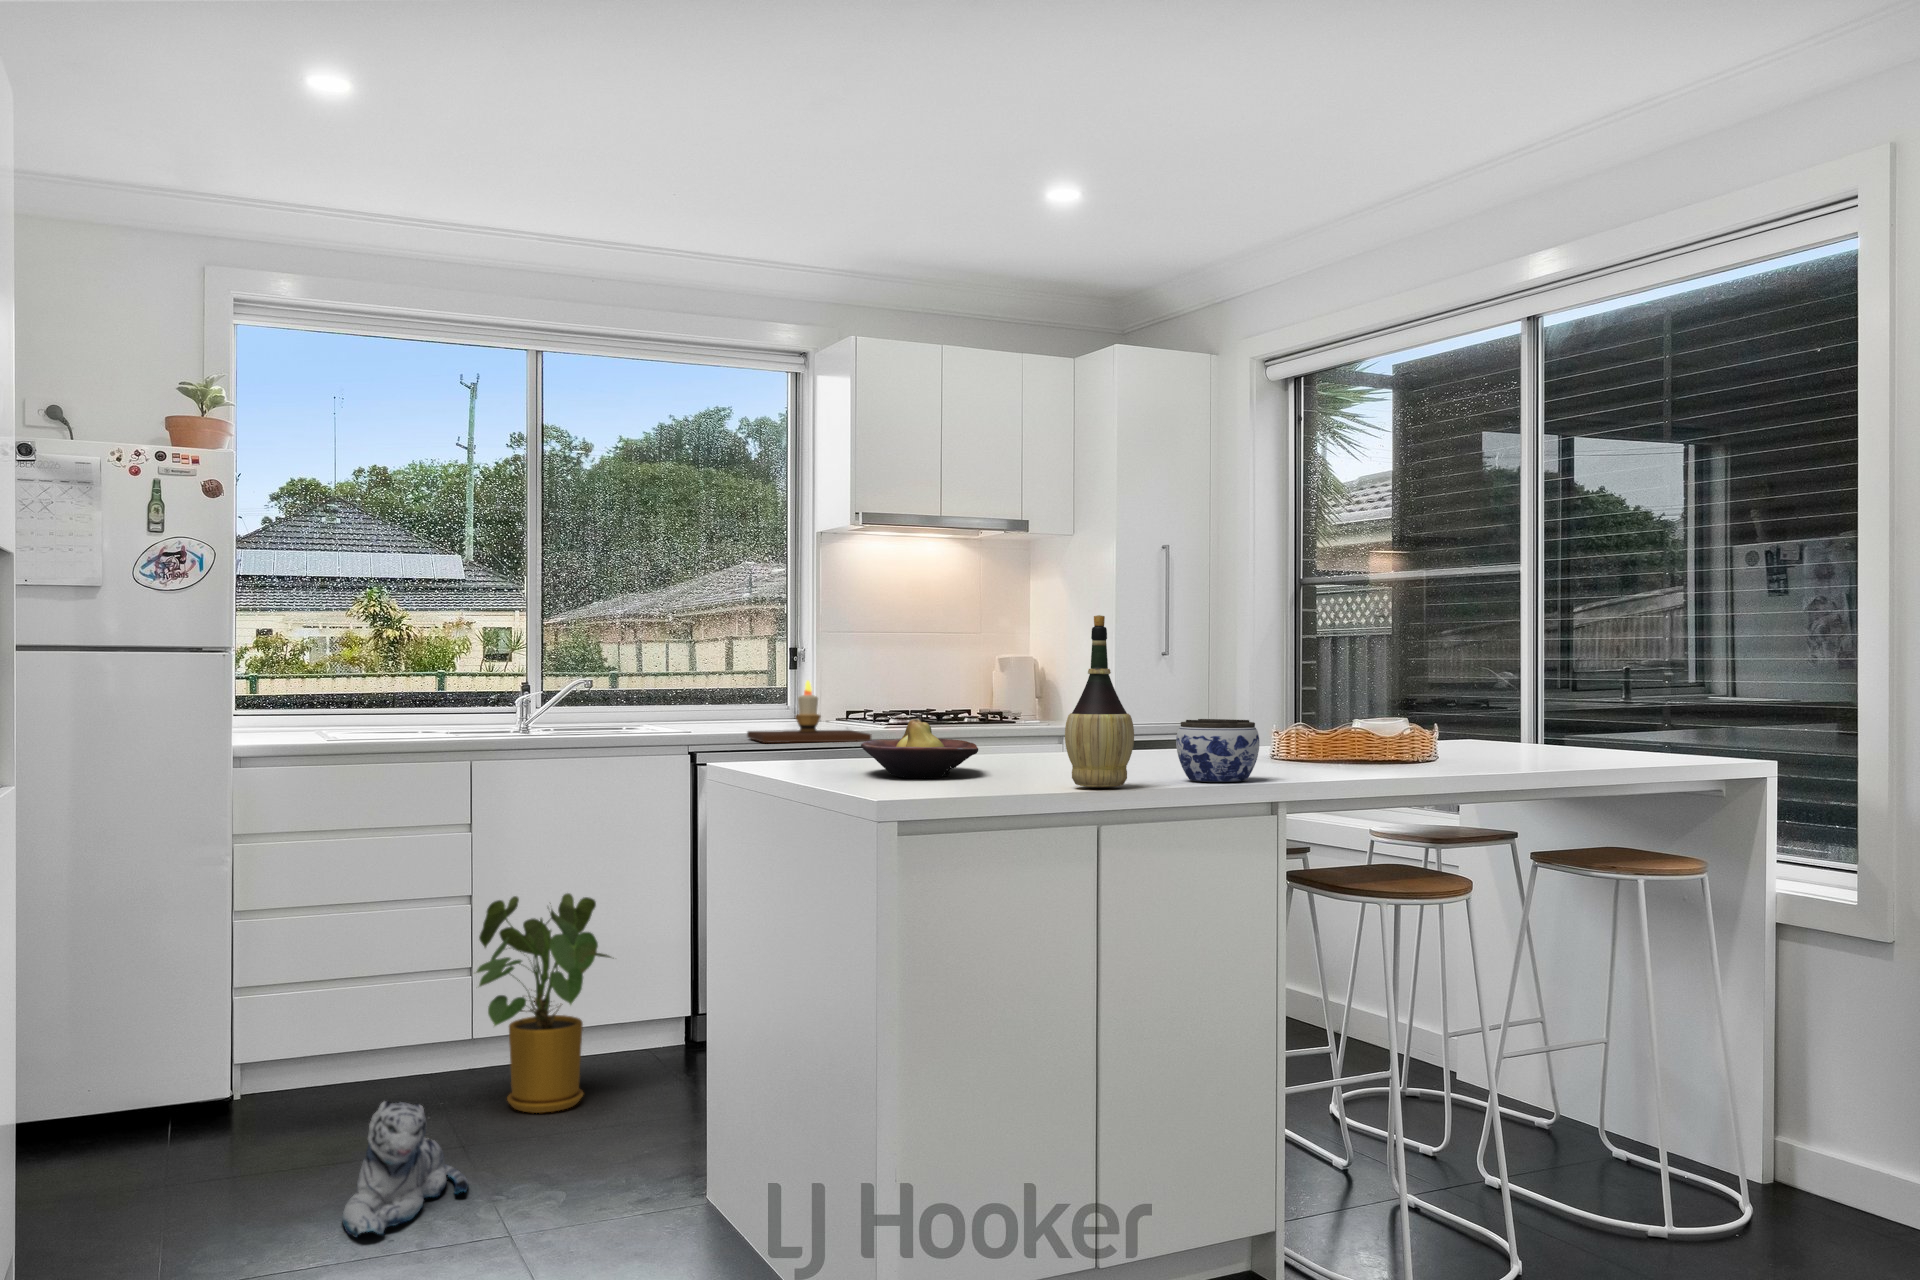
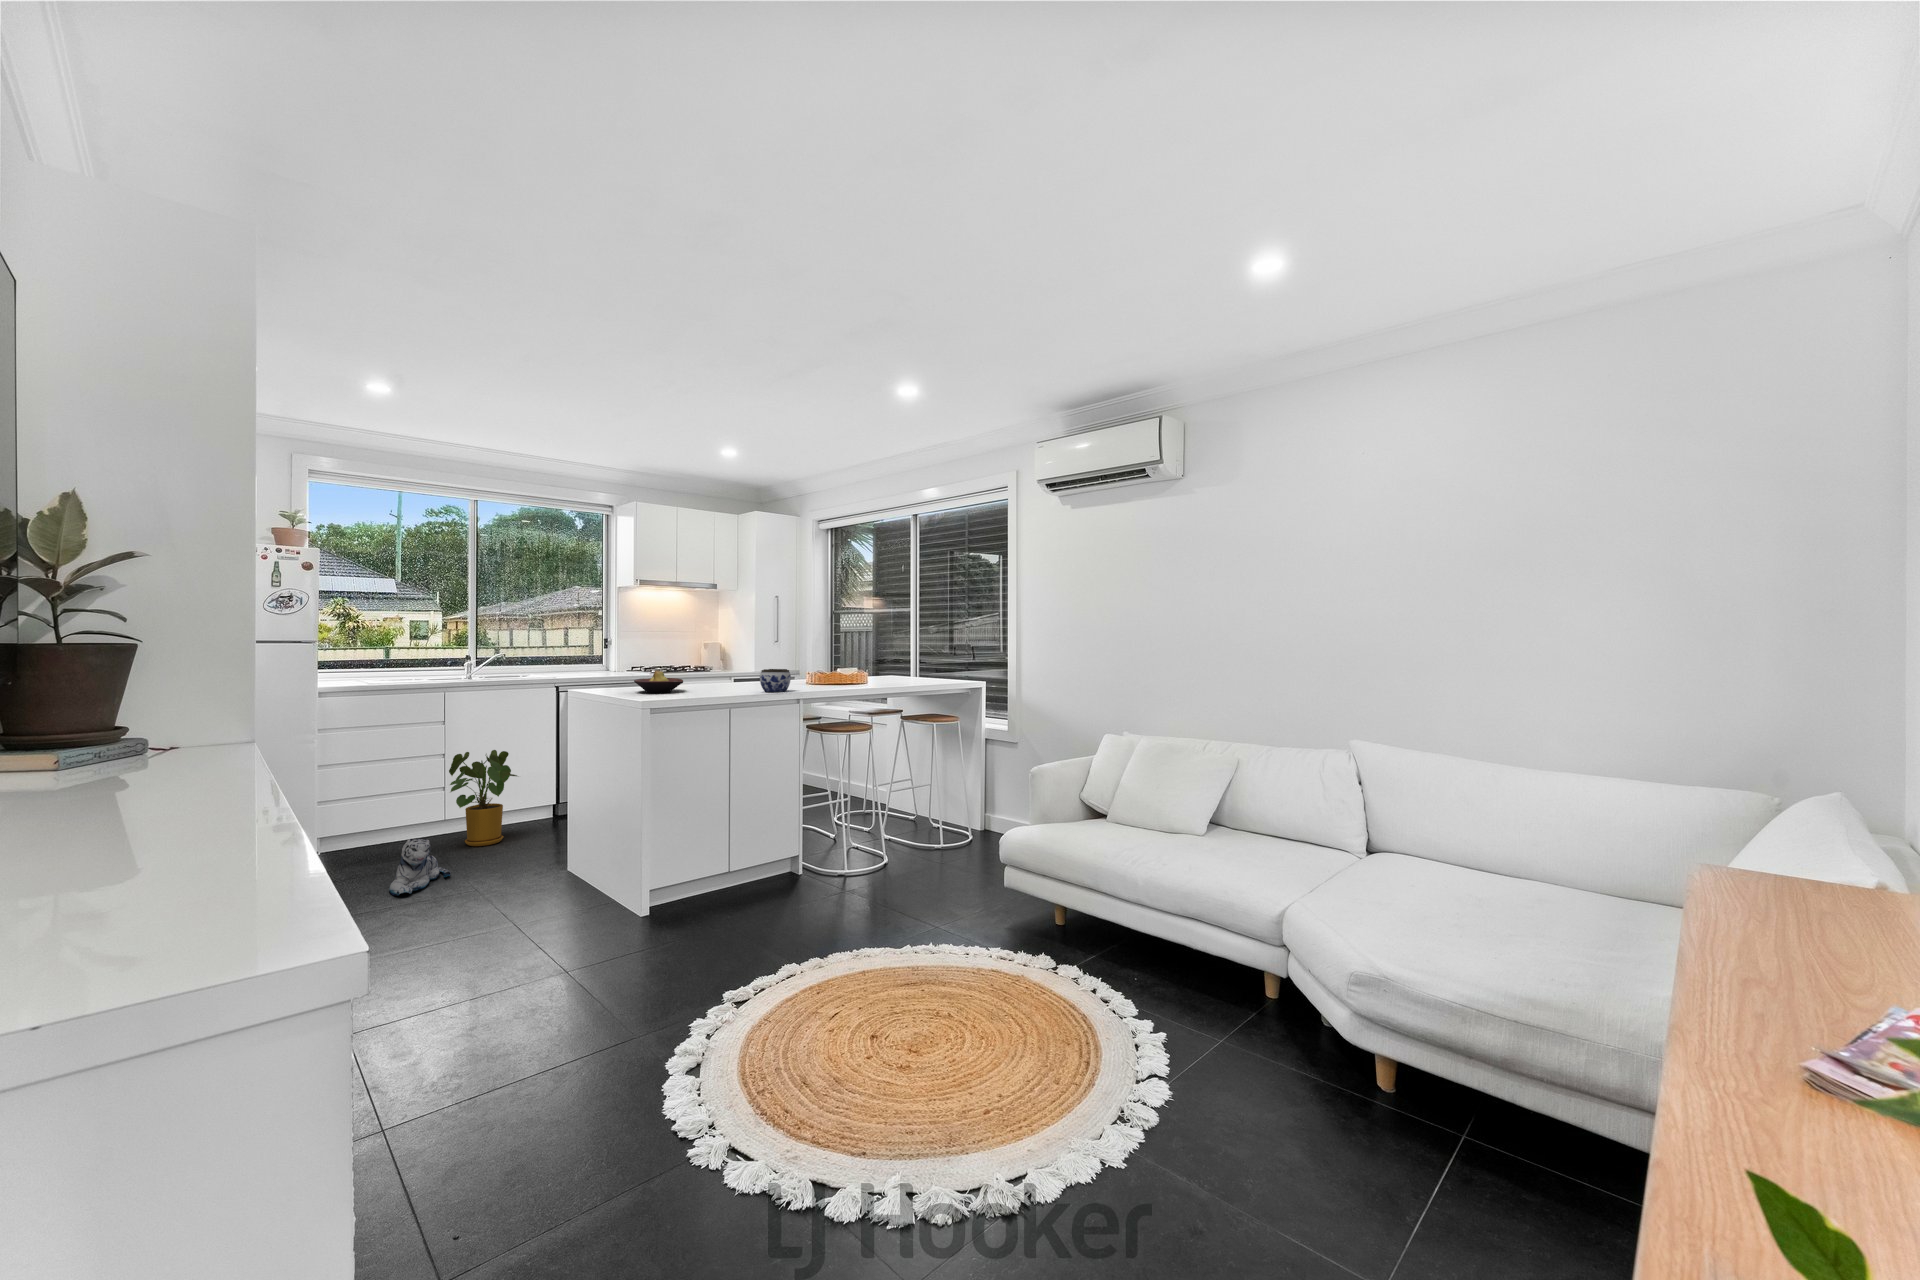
wine bottle: present [1065,615,1134,787] -> none [715,631,742,695]
candle: present [747,681,871,743] -> none [583,653,642,681]

